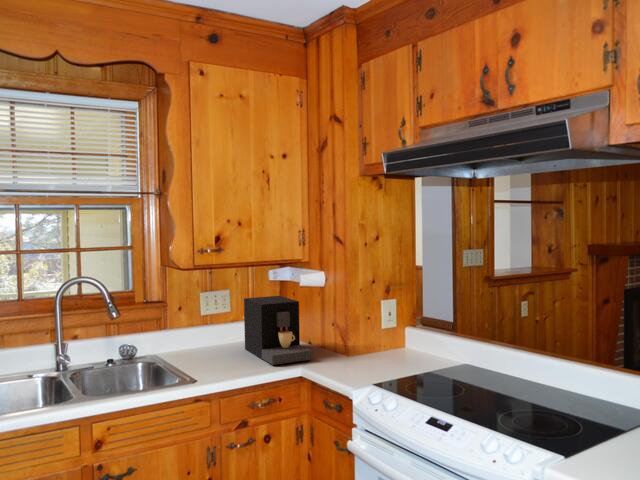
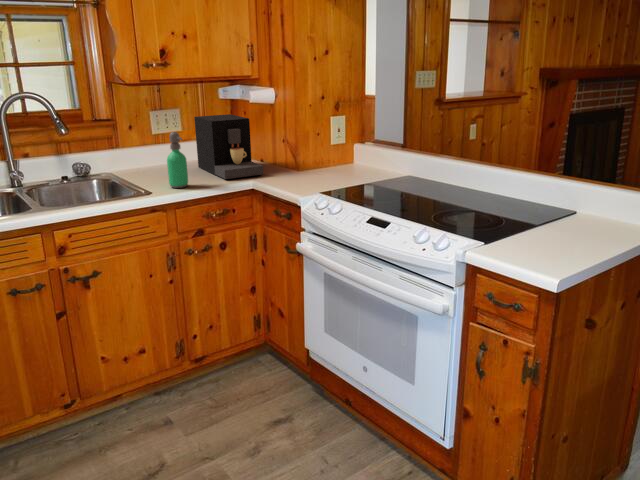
soap dispenser: none [214,317,234,375] -> present [167,132,188,188]

